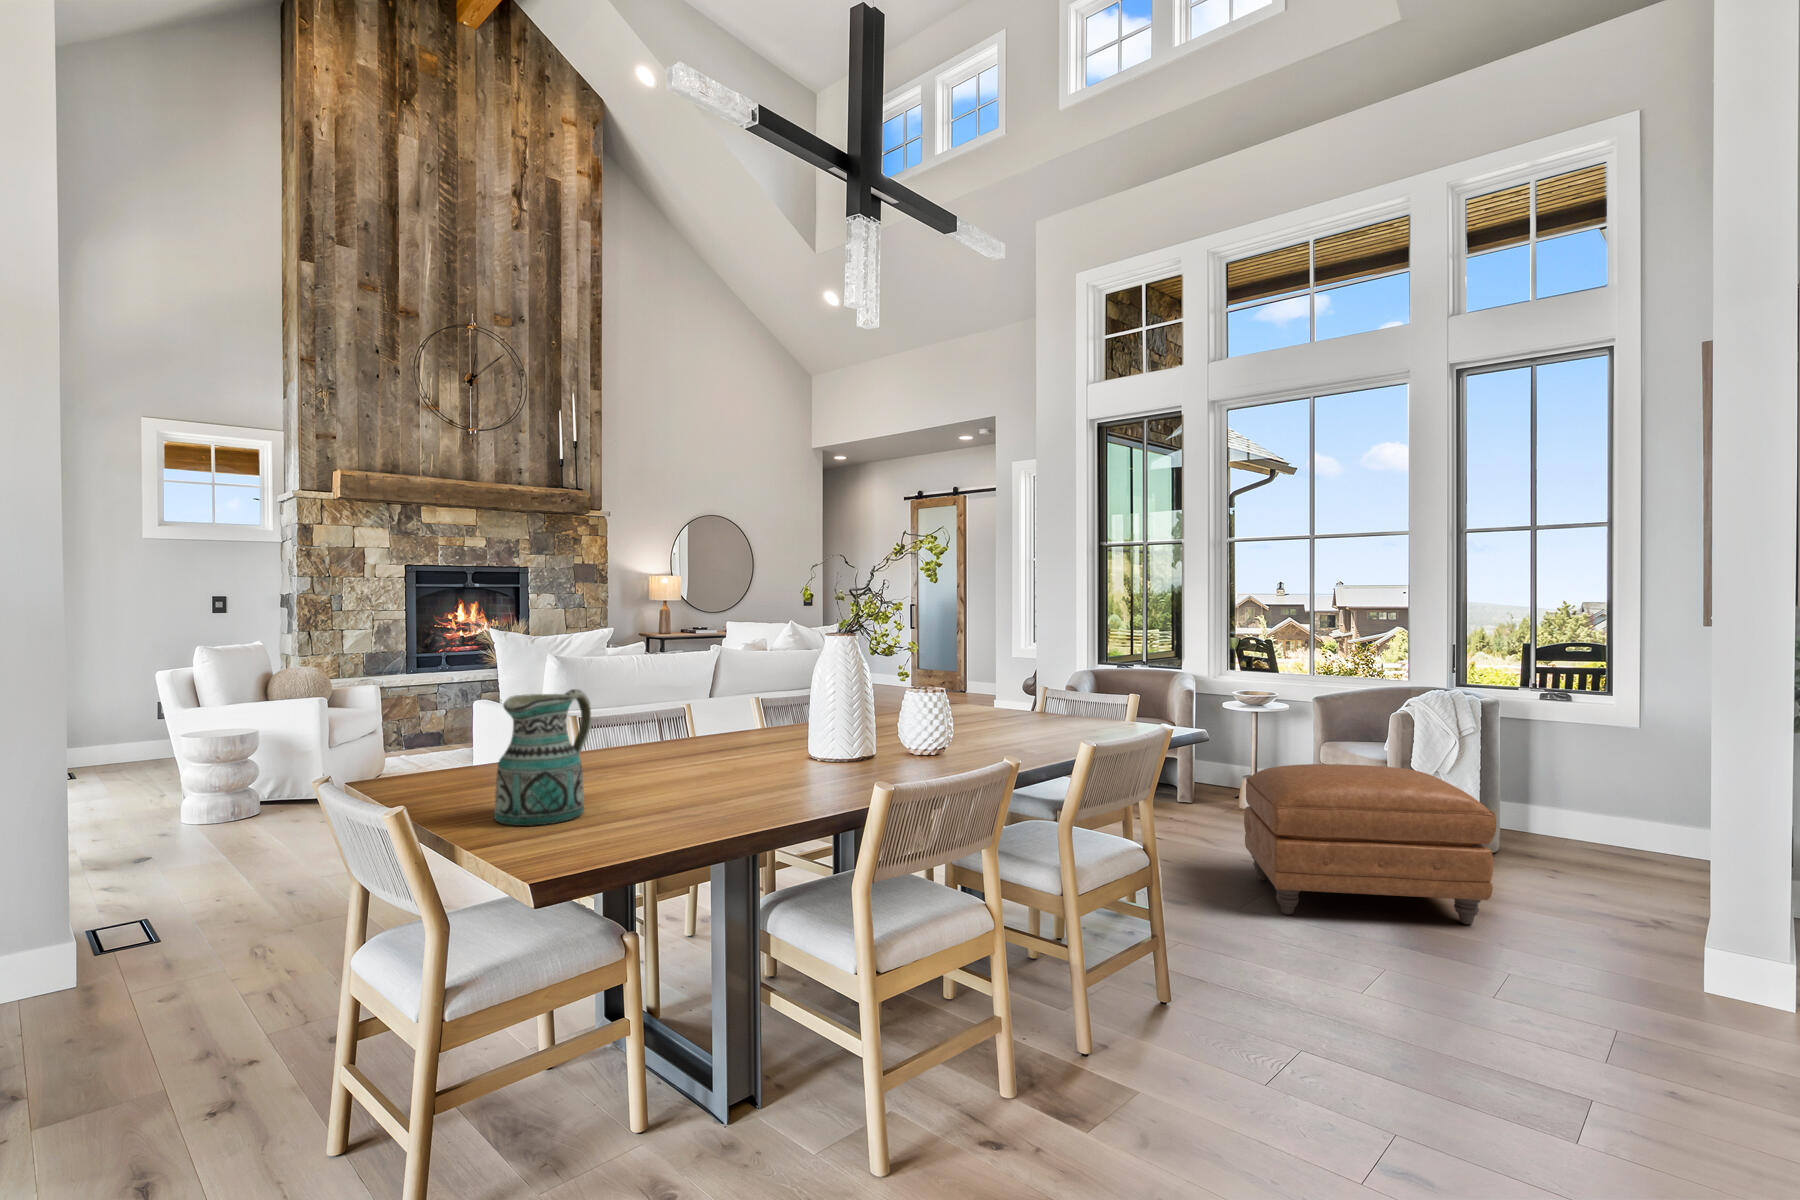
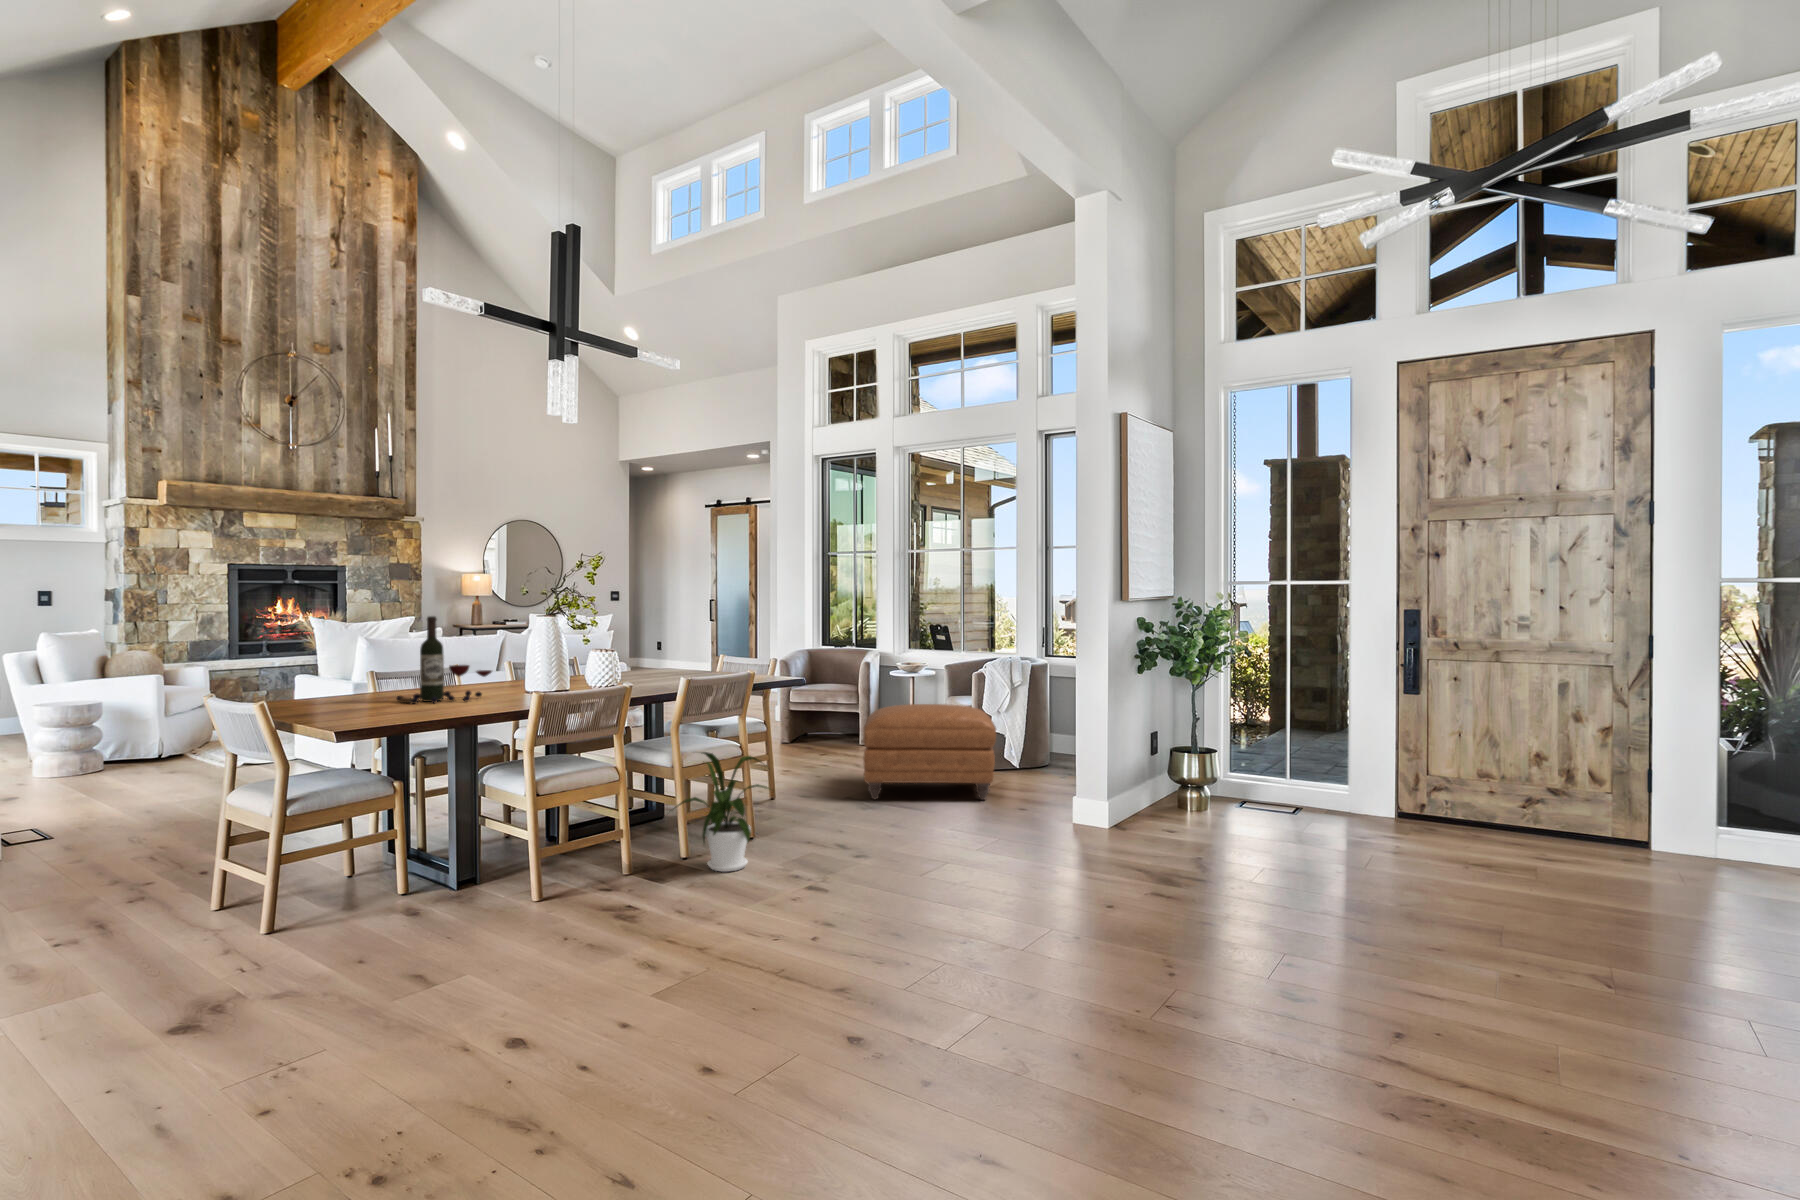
wine bottle: none [617,641,767,788] -> present [396,616,492,704]
ceramic pitcher: present [494,689,591,826] -> none [315,642,376,716]
house plant: none [1054,886,1261,1101] -> present [676,752,769,872]

